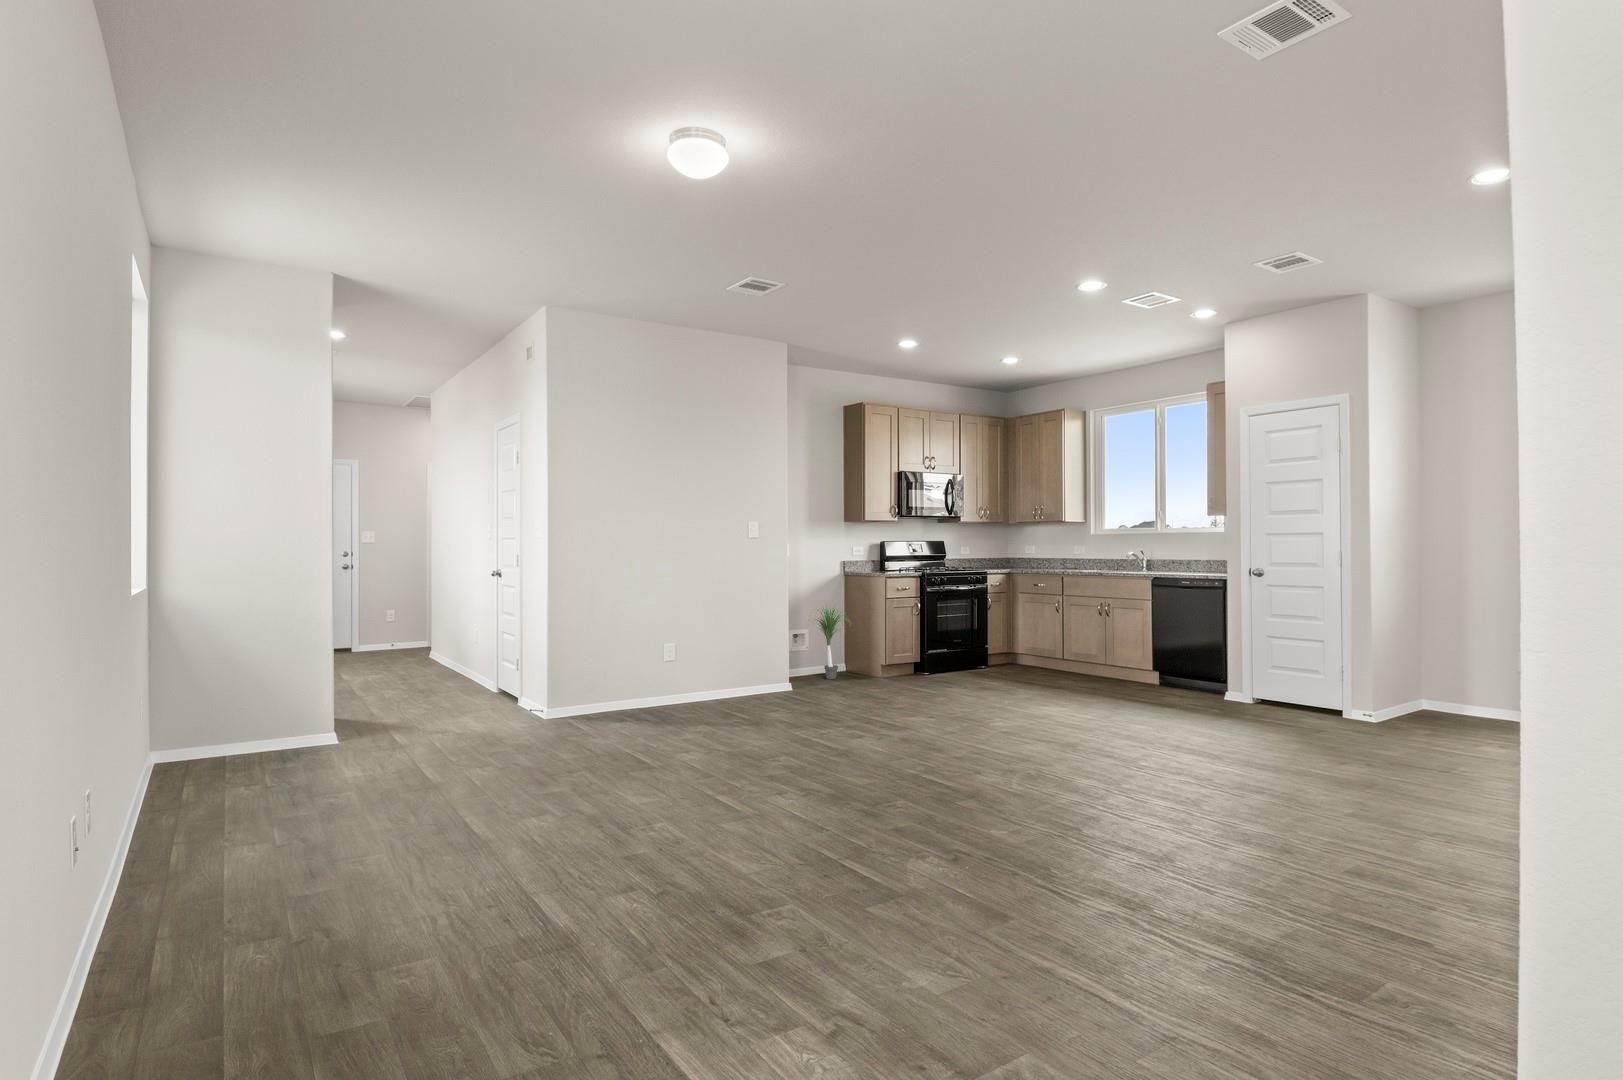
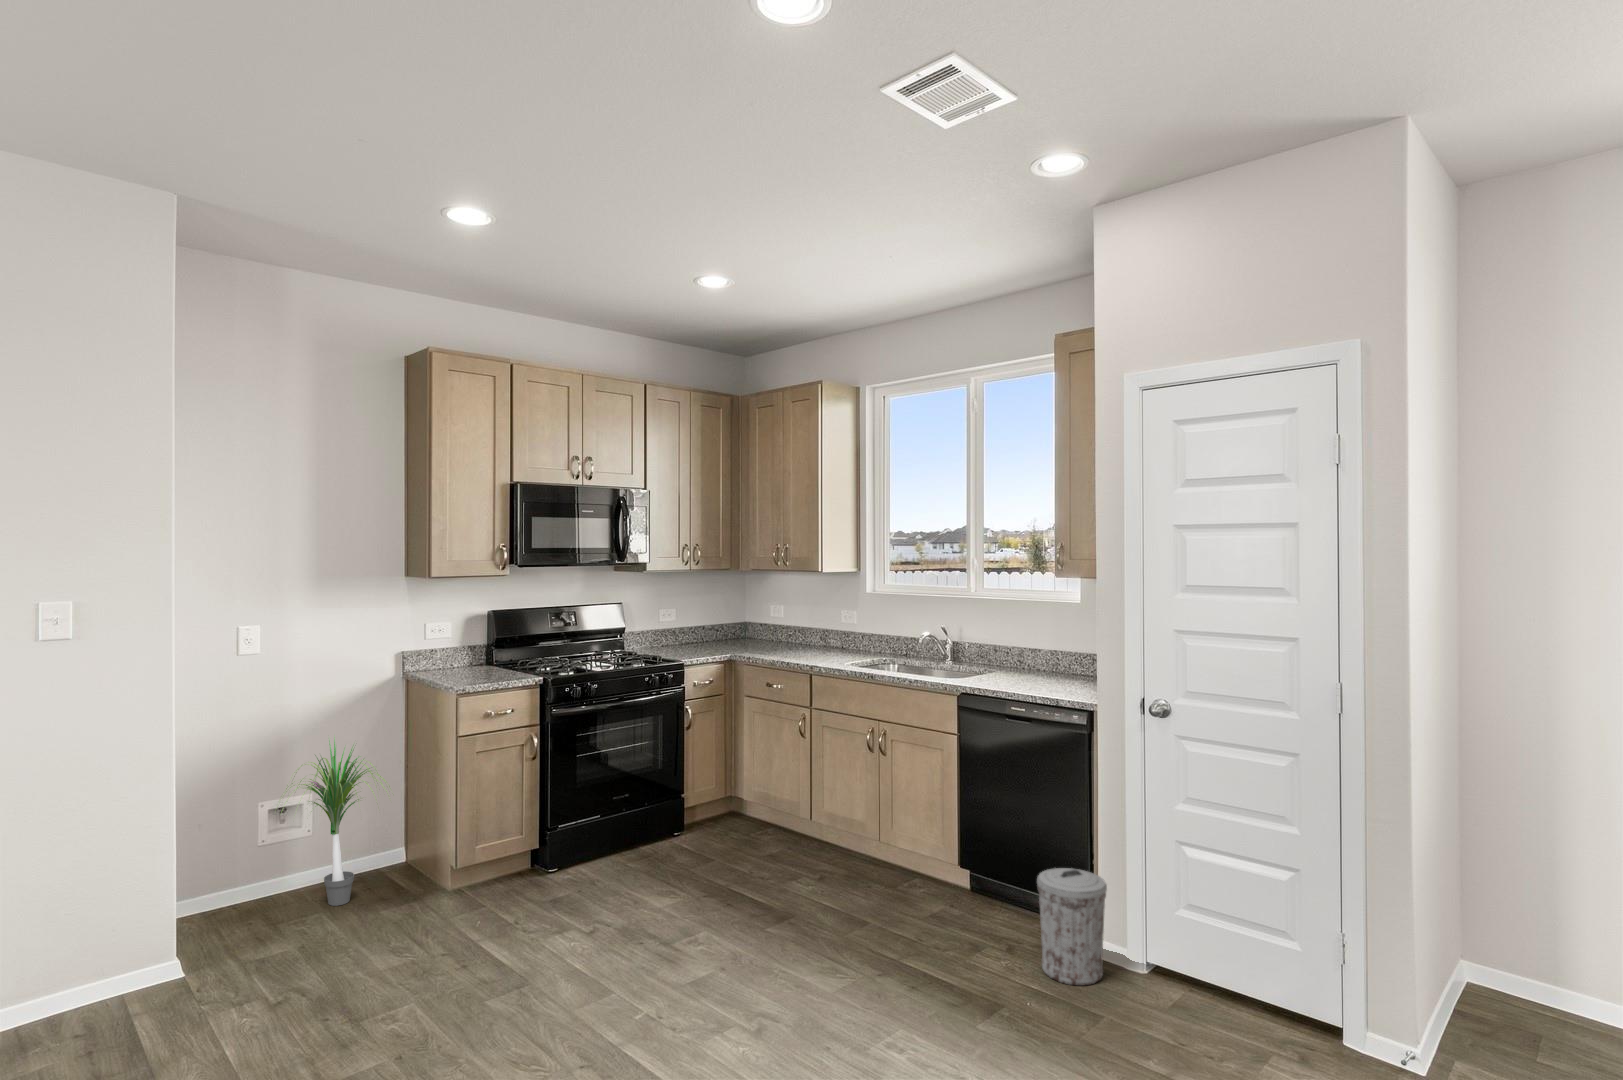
trash can: none [1196,653,1231,703] -> present [1037,868,1107,985]

